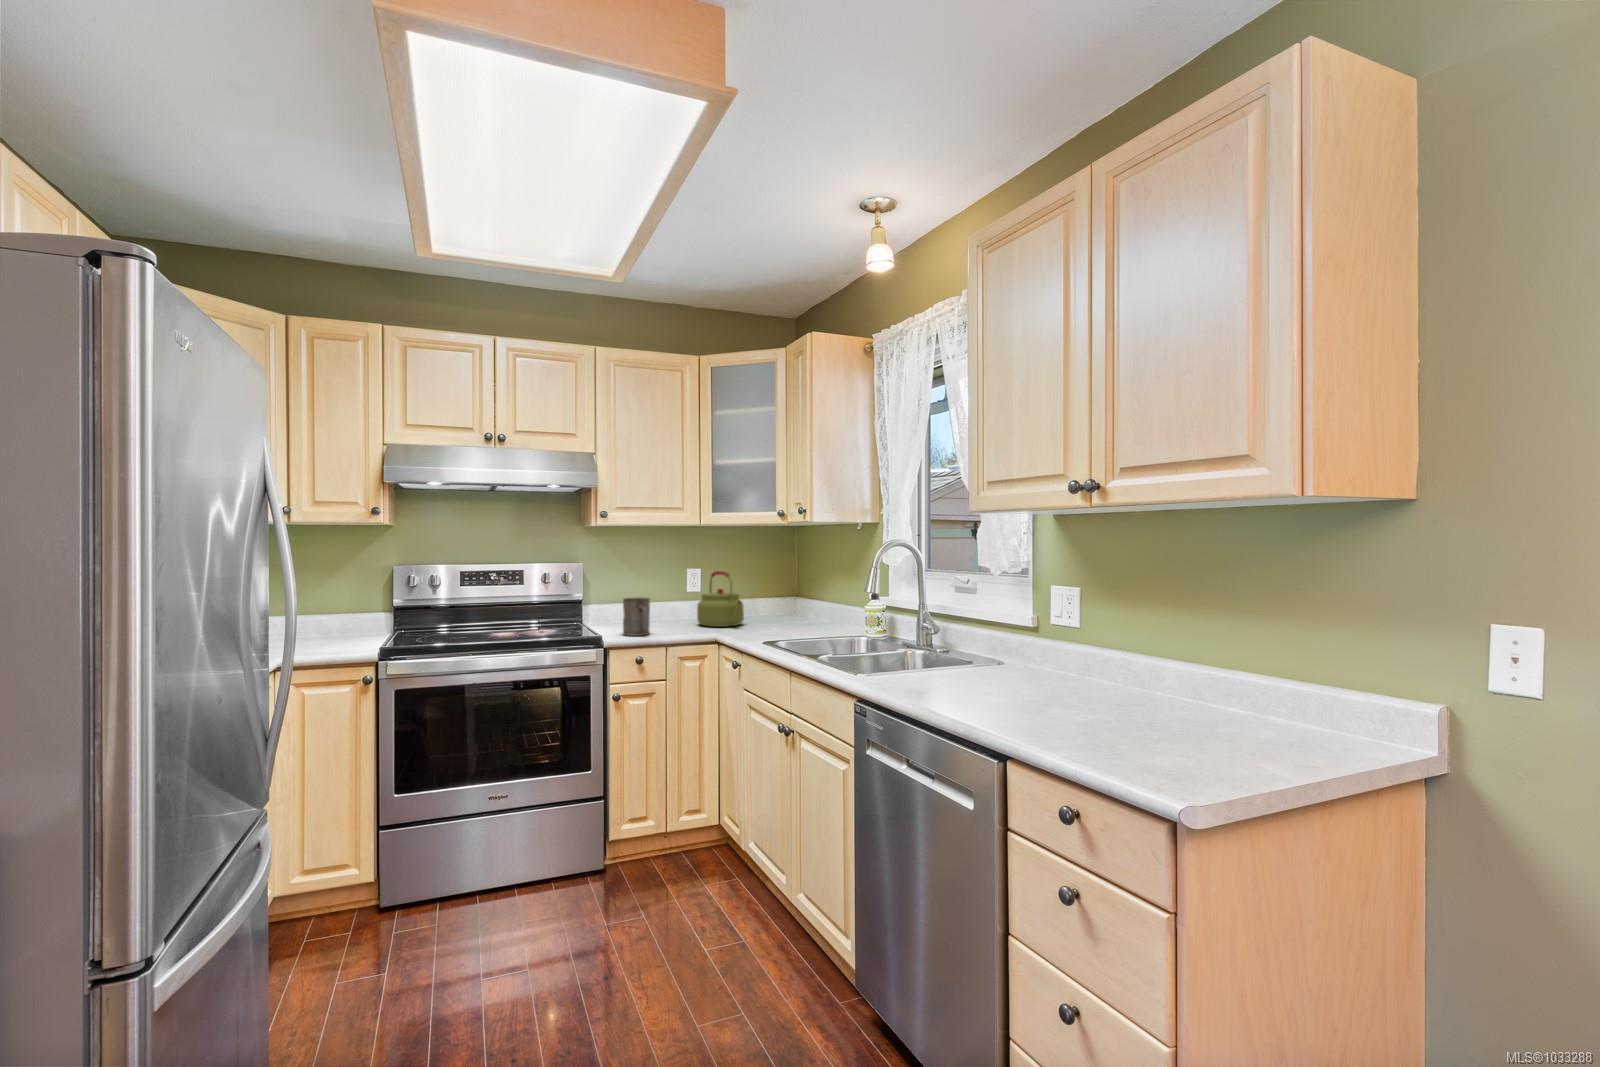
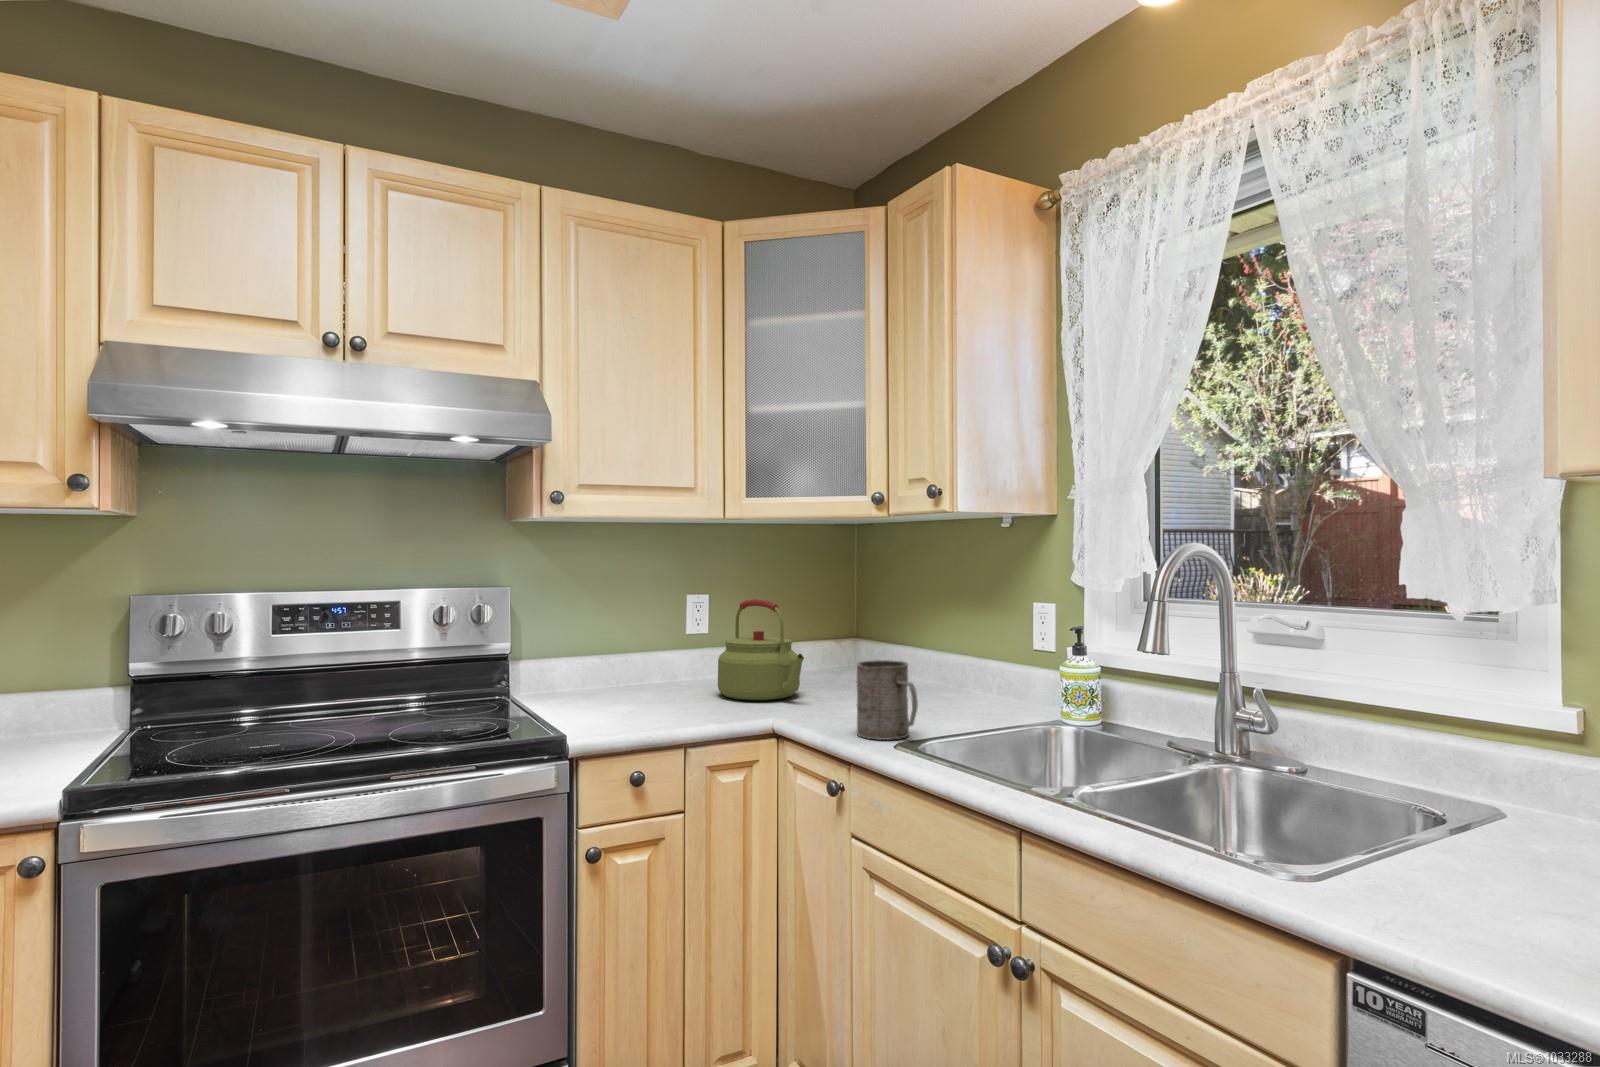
mug: present [623,597,650,636] -> present [856,660,918,740]

